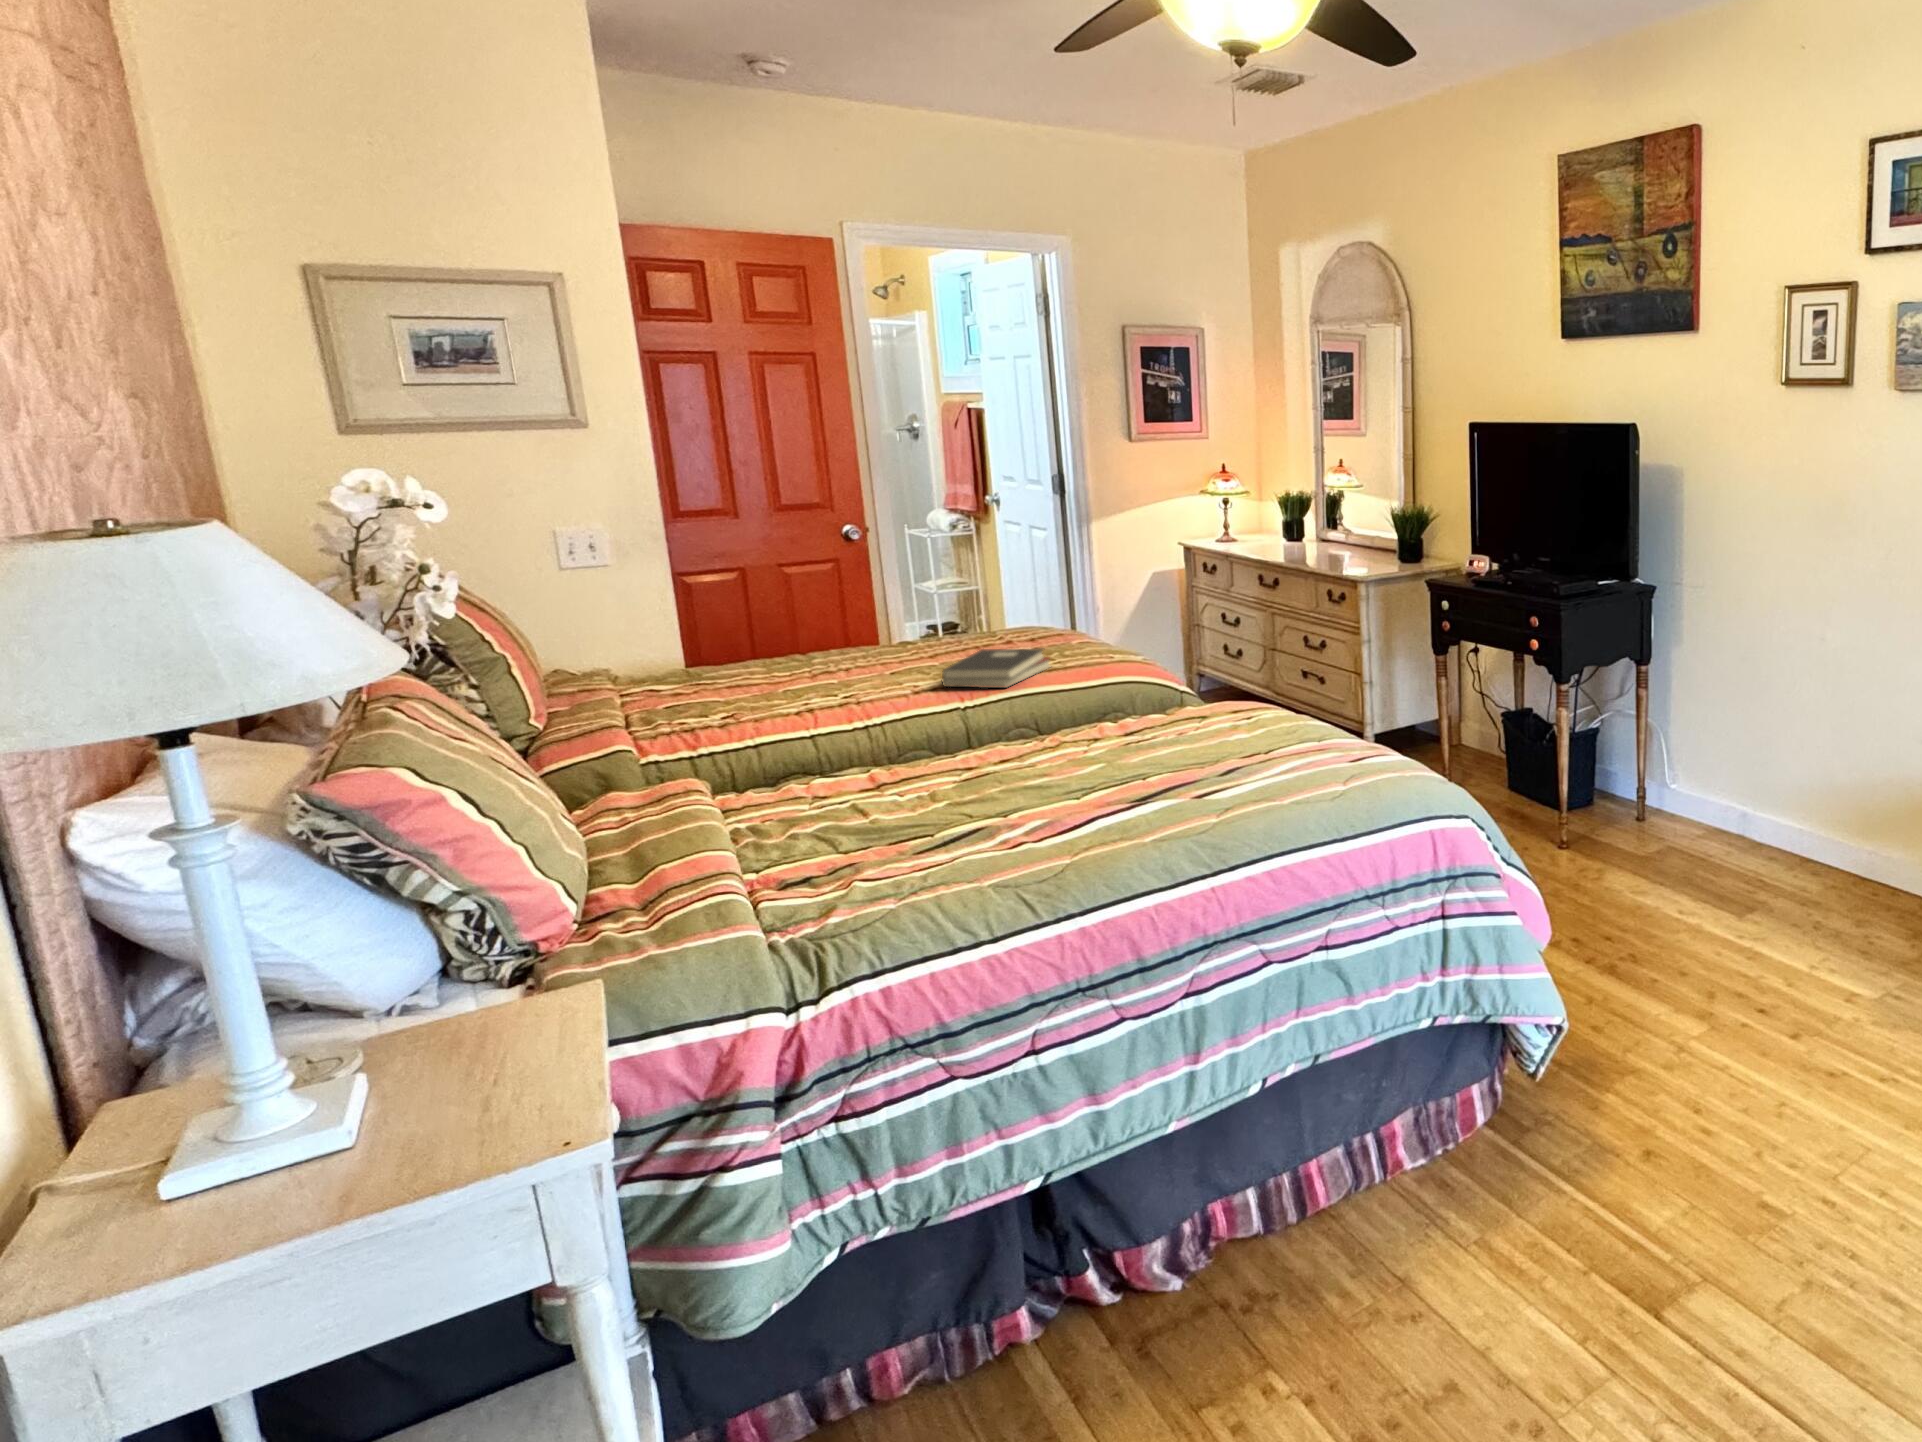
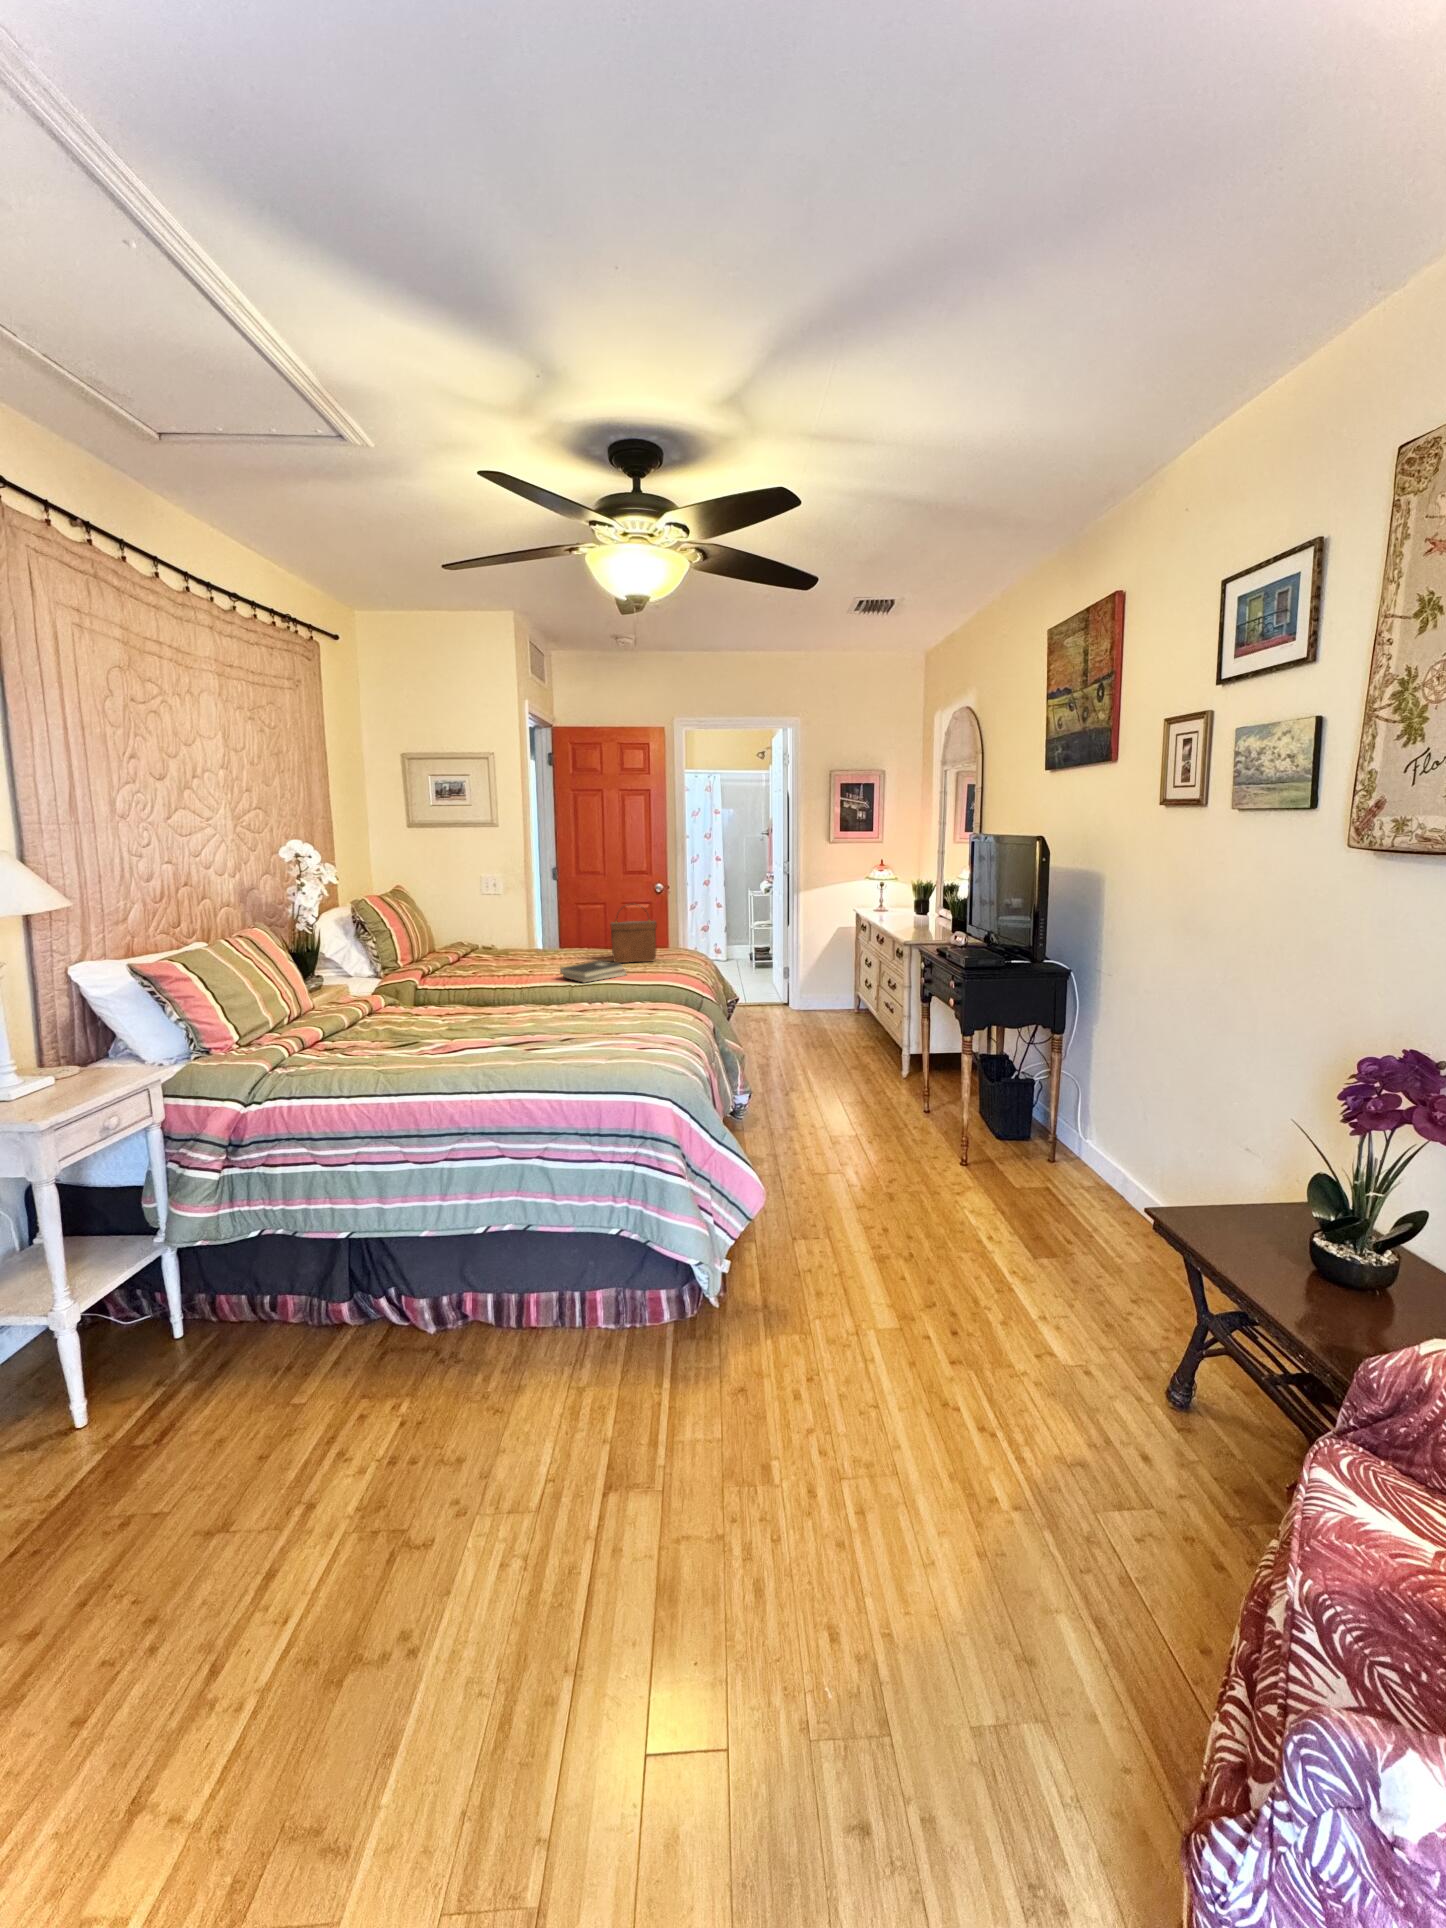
handbag: none [953,547,1046,653] -> present [611,910,656,963]

